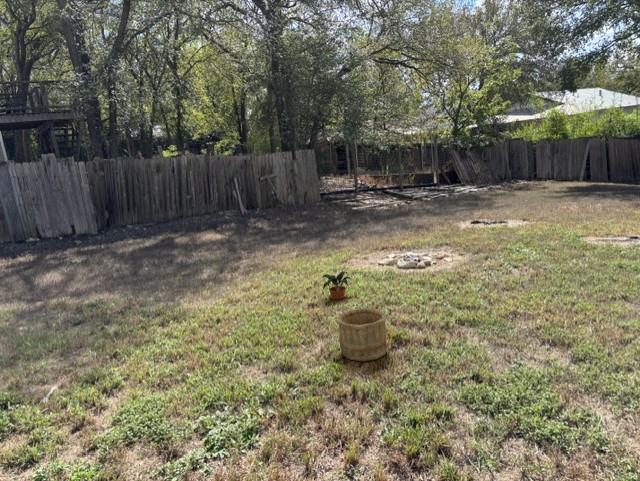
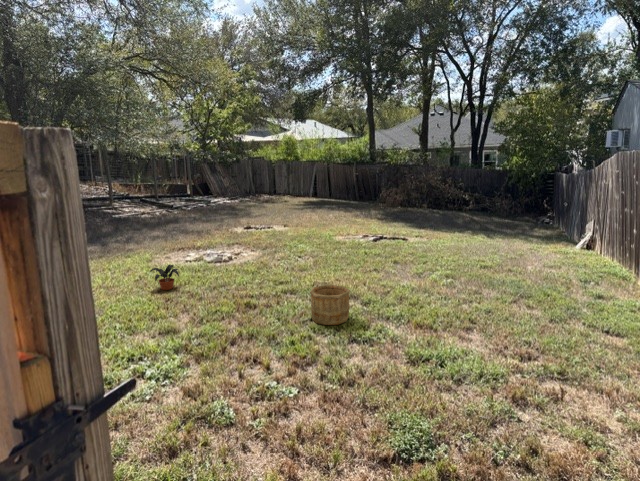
wooden bucket: present [337,309,386,362] -> present [310,285,350,325]

